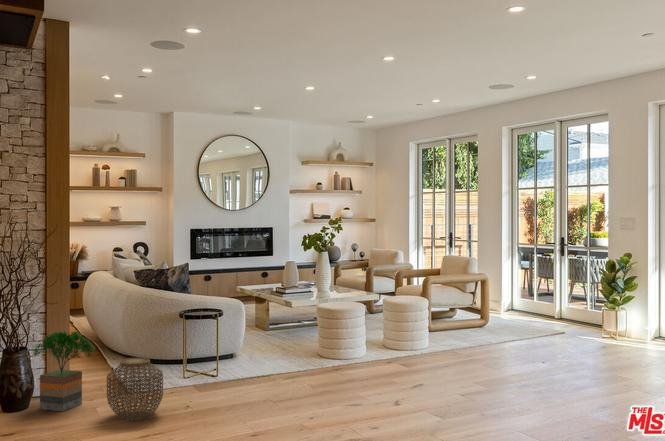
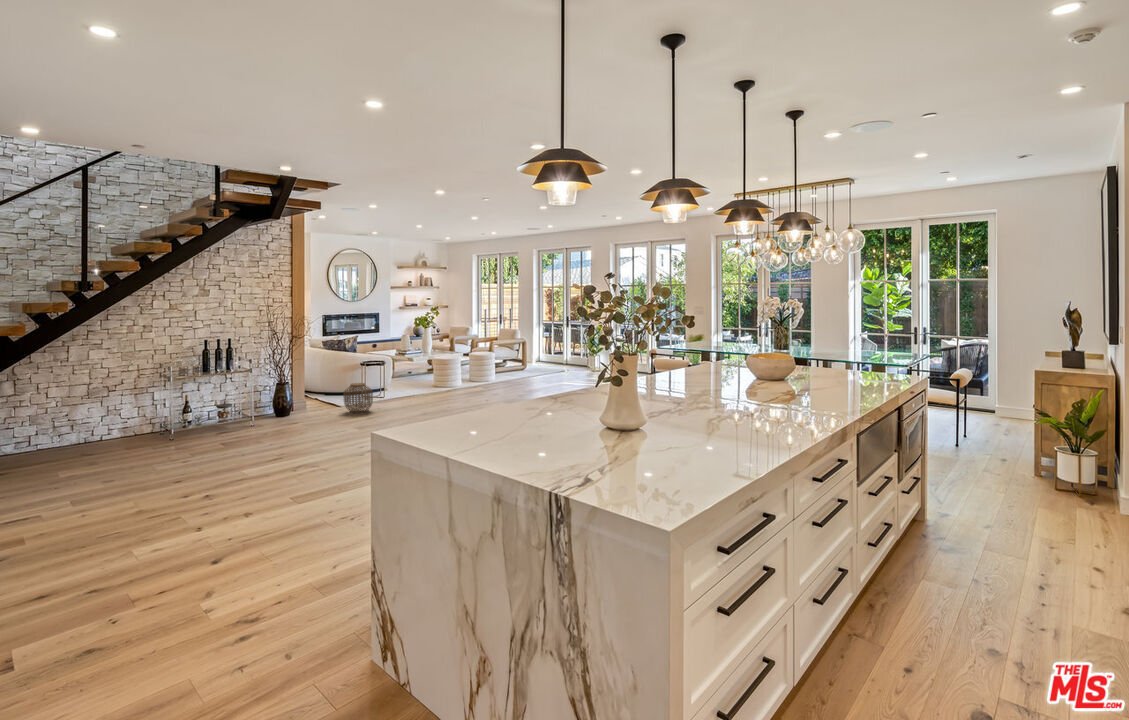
potted tree: present [33,331,95,412] -> none [294,372,329,413]

